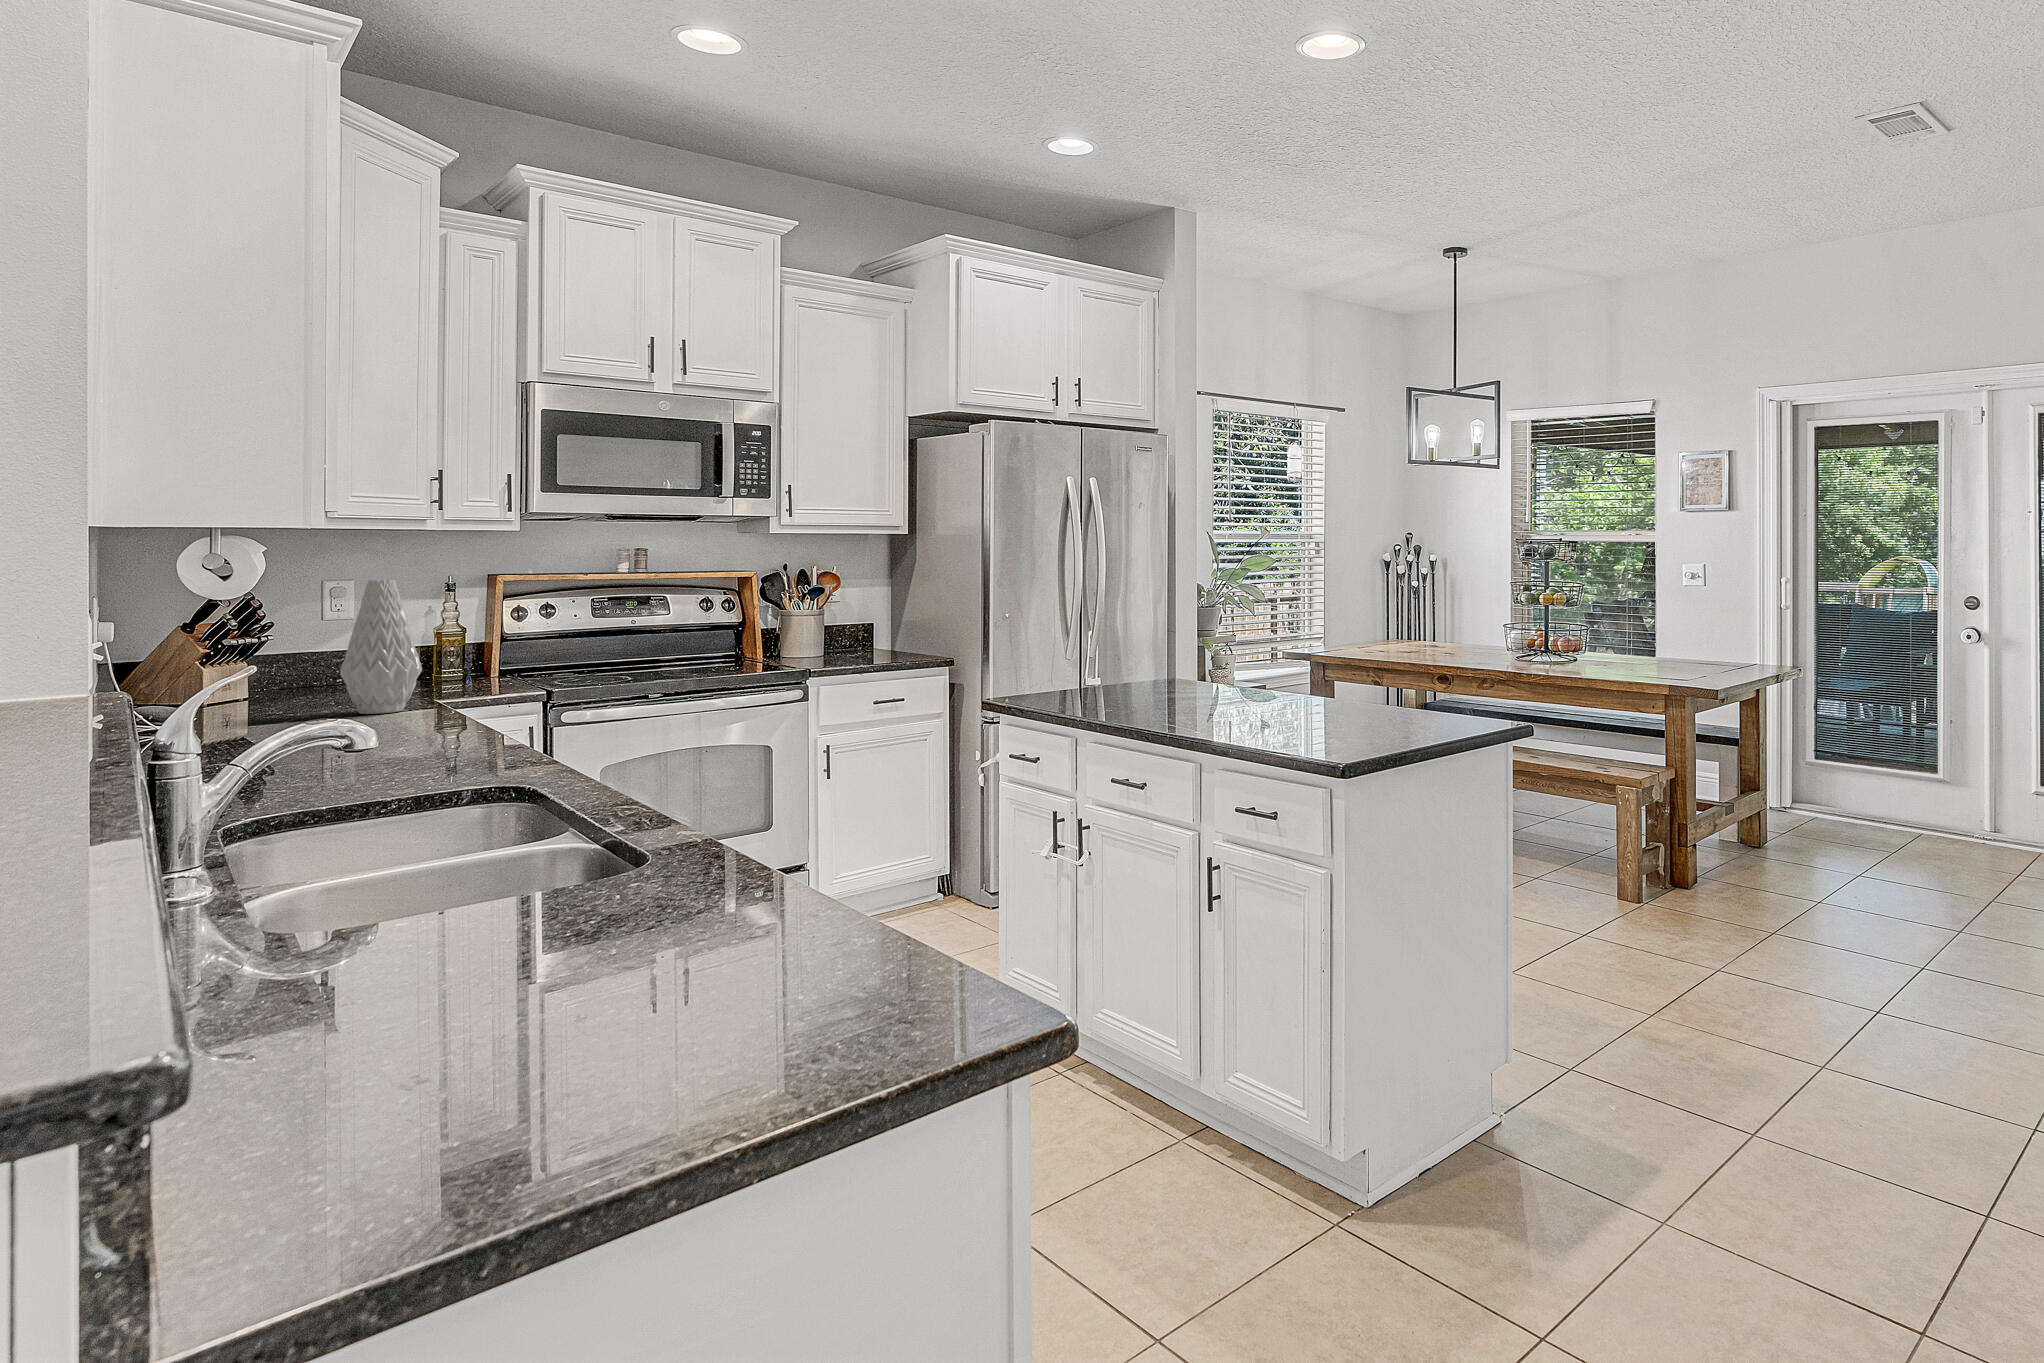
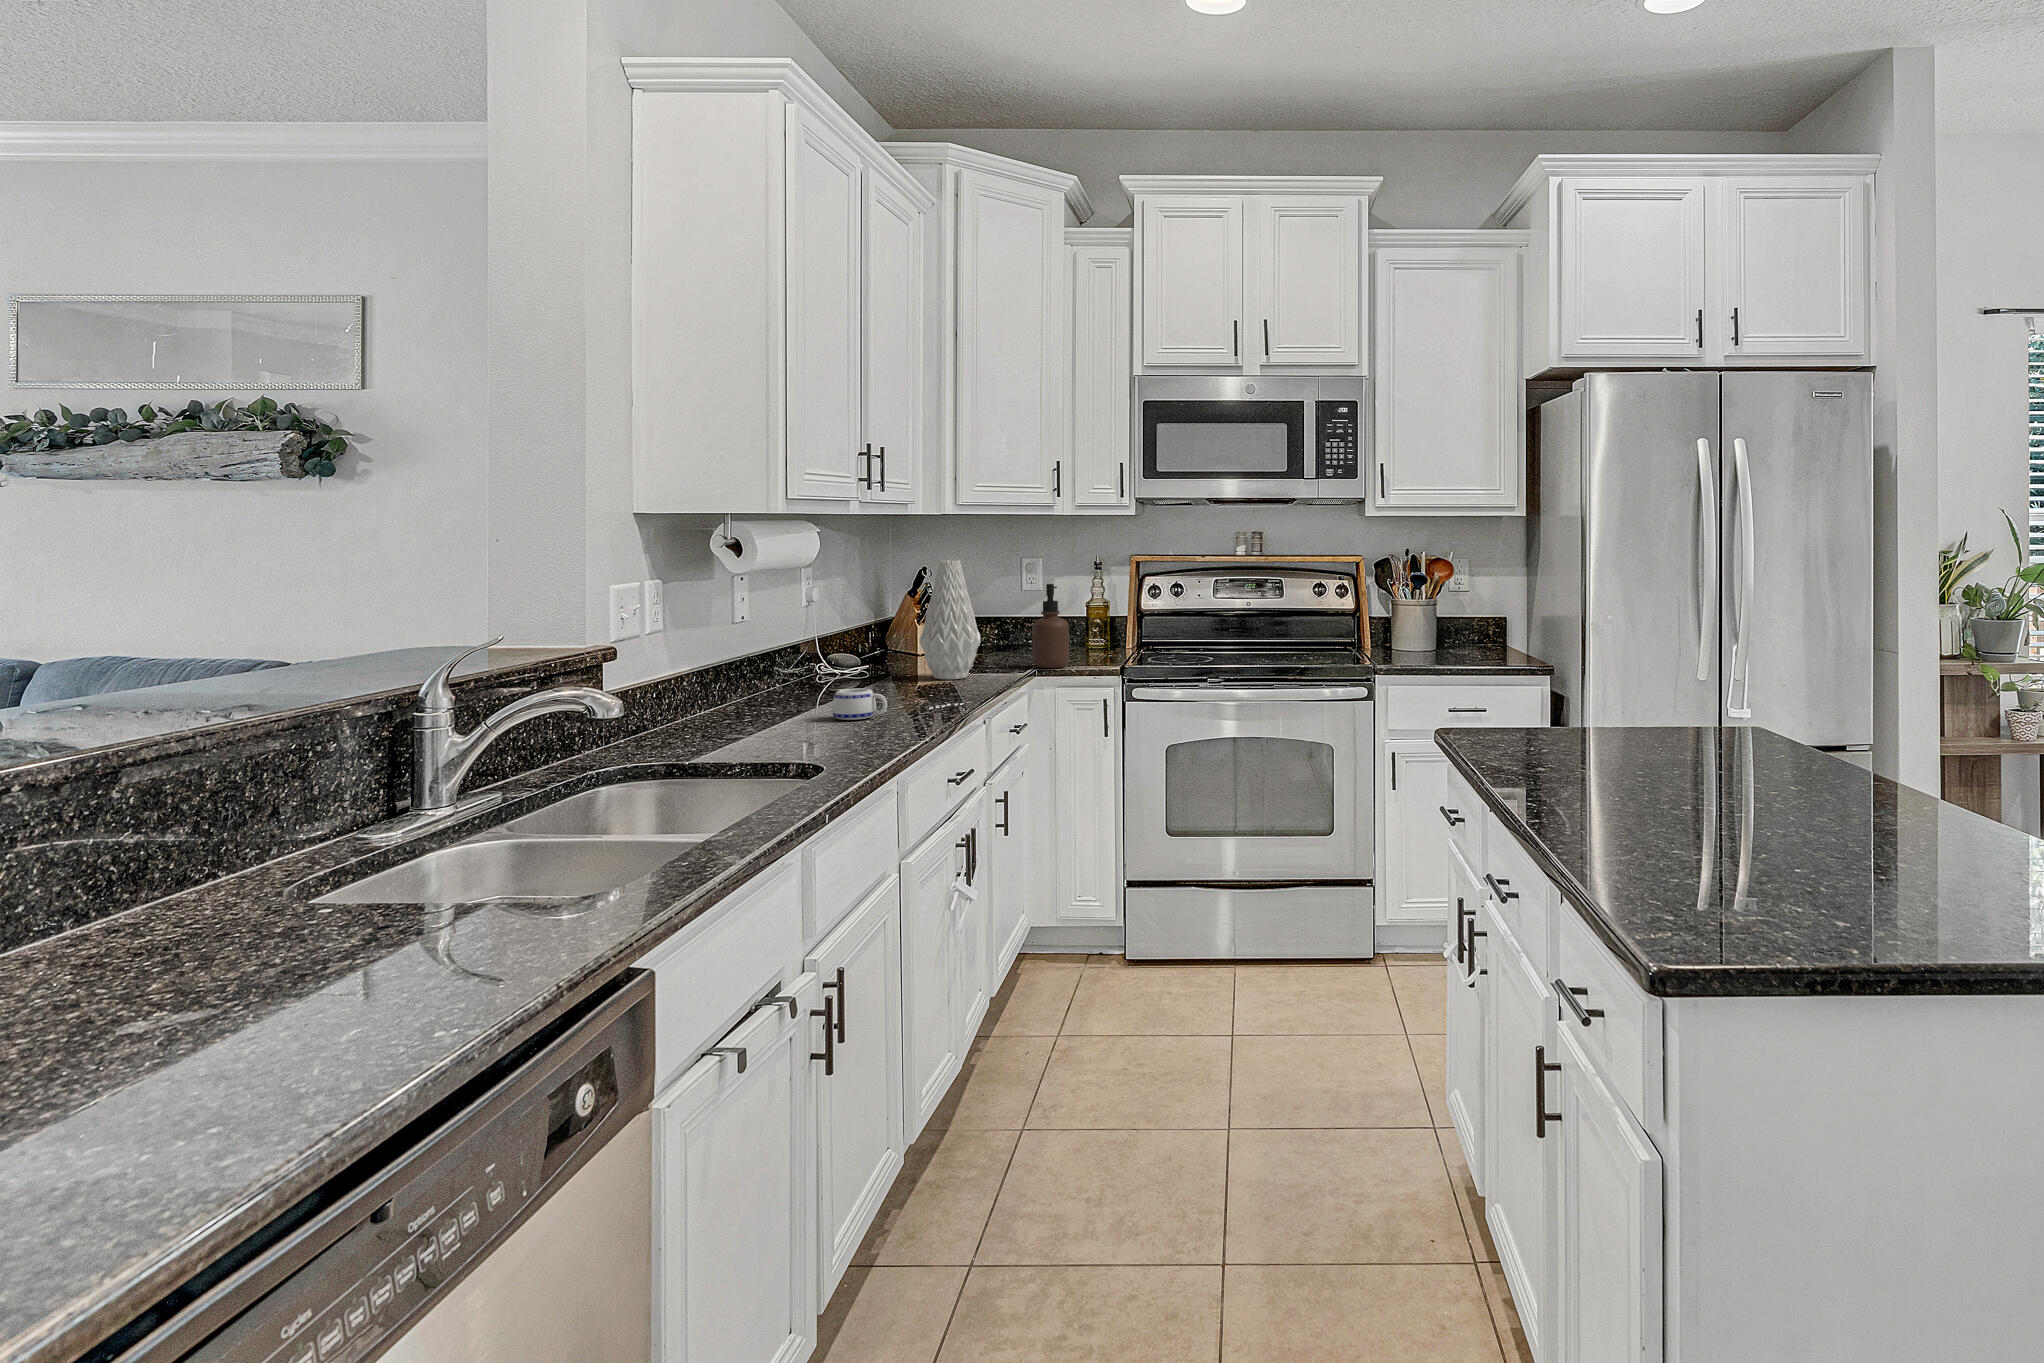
soap dispenser: none [445,605,492,697] -> present [1032,584,1069,668]
mug: none [399,712,469,746] -> present [832,688,887,720]

